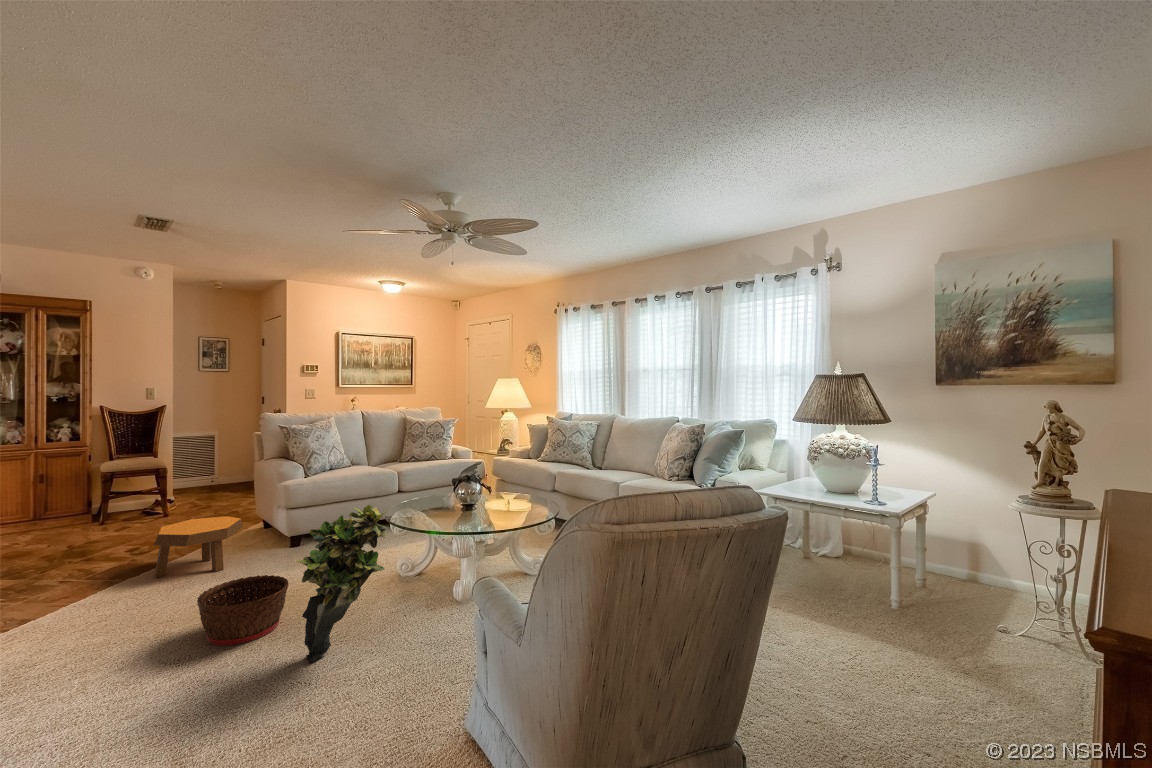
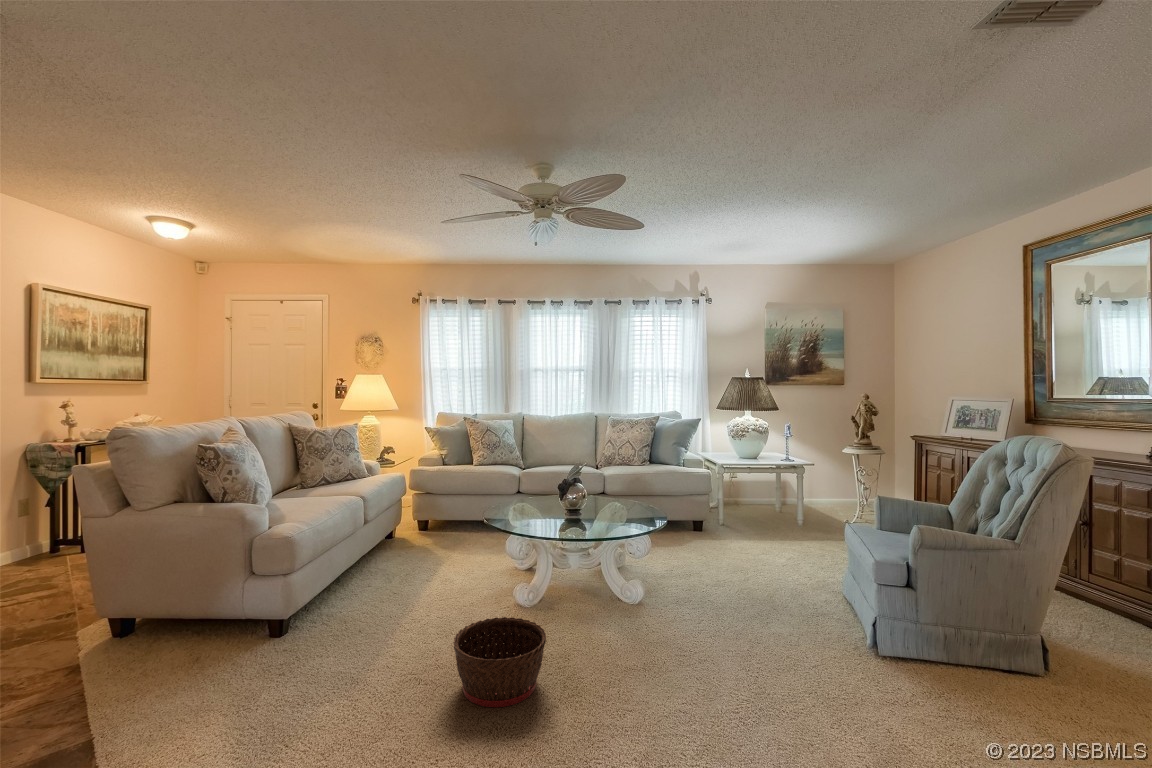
potted plant: present [295,505,387,662] -> none [578,508,661,668]
footstool: present [154,516,243,578] -> none [118,596,266,723]

